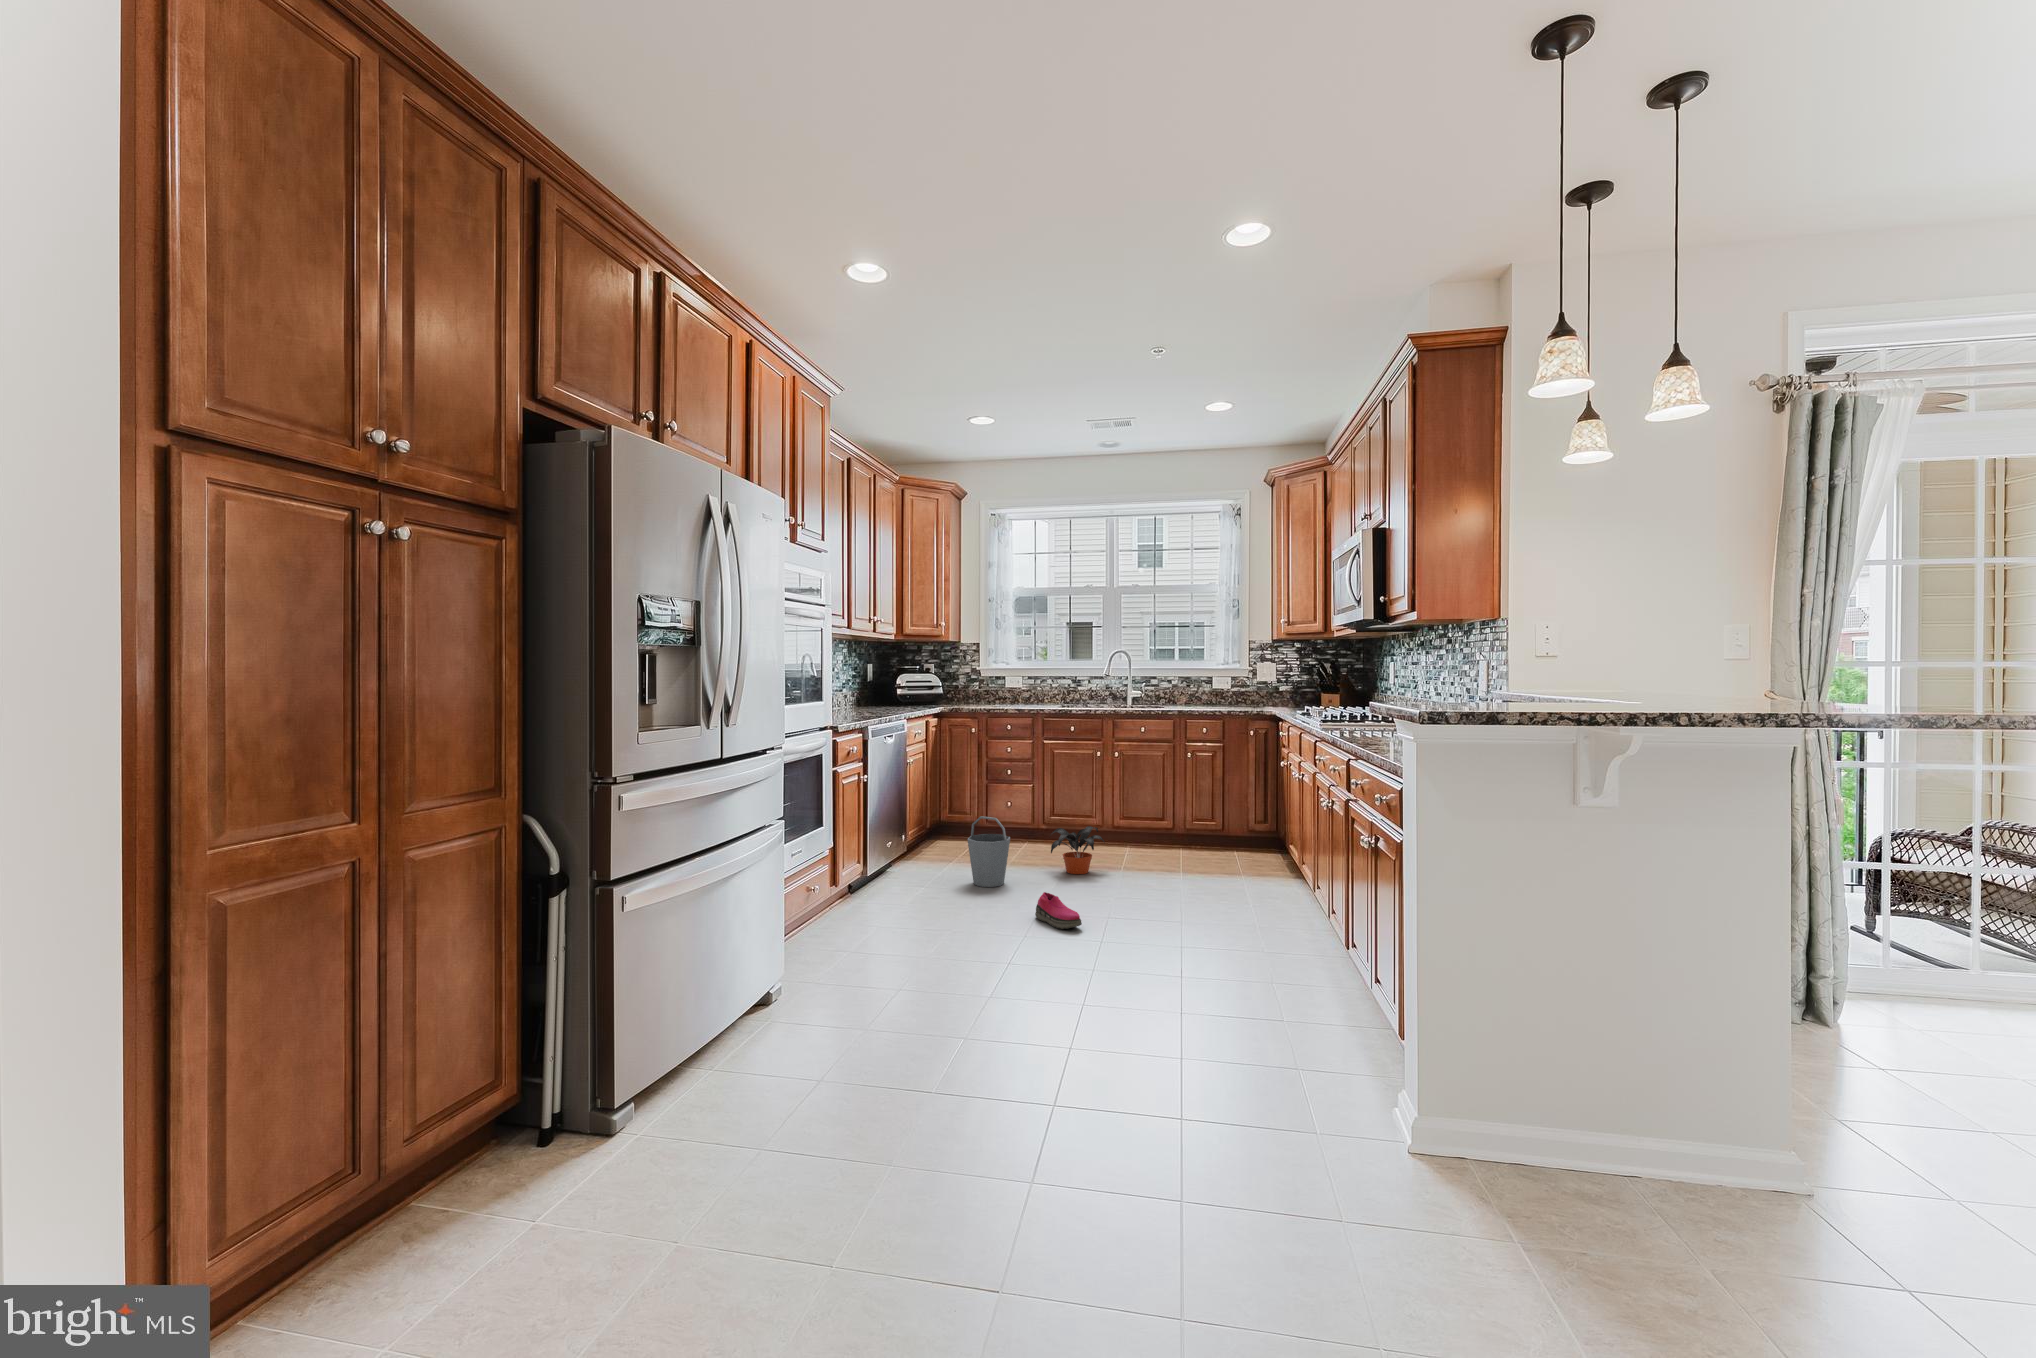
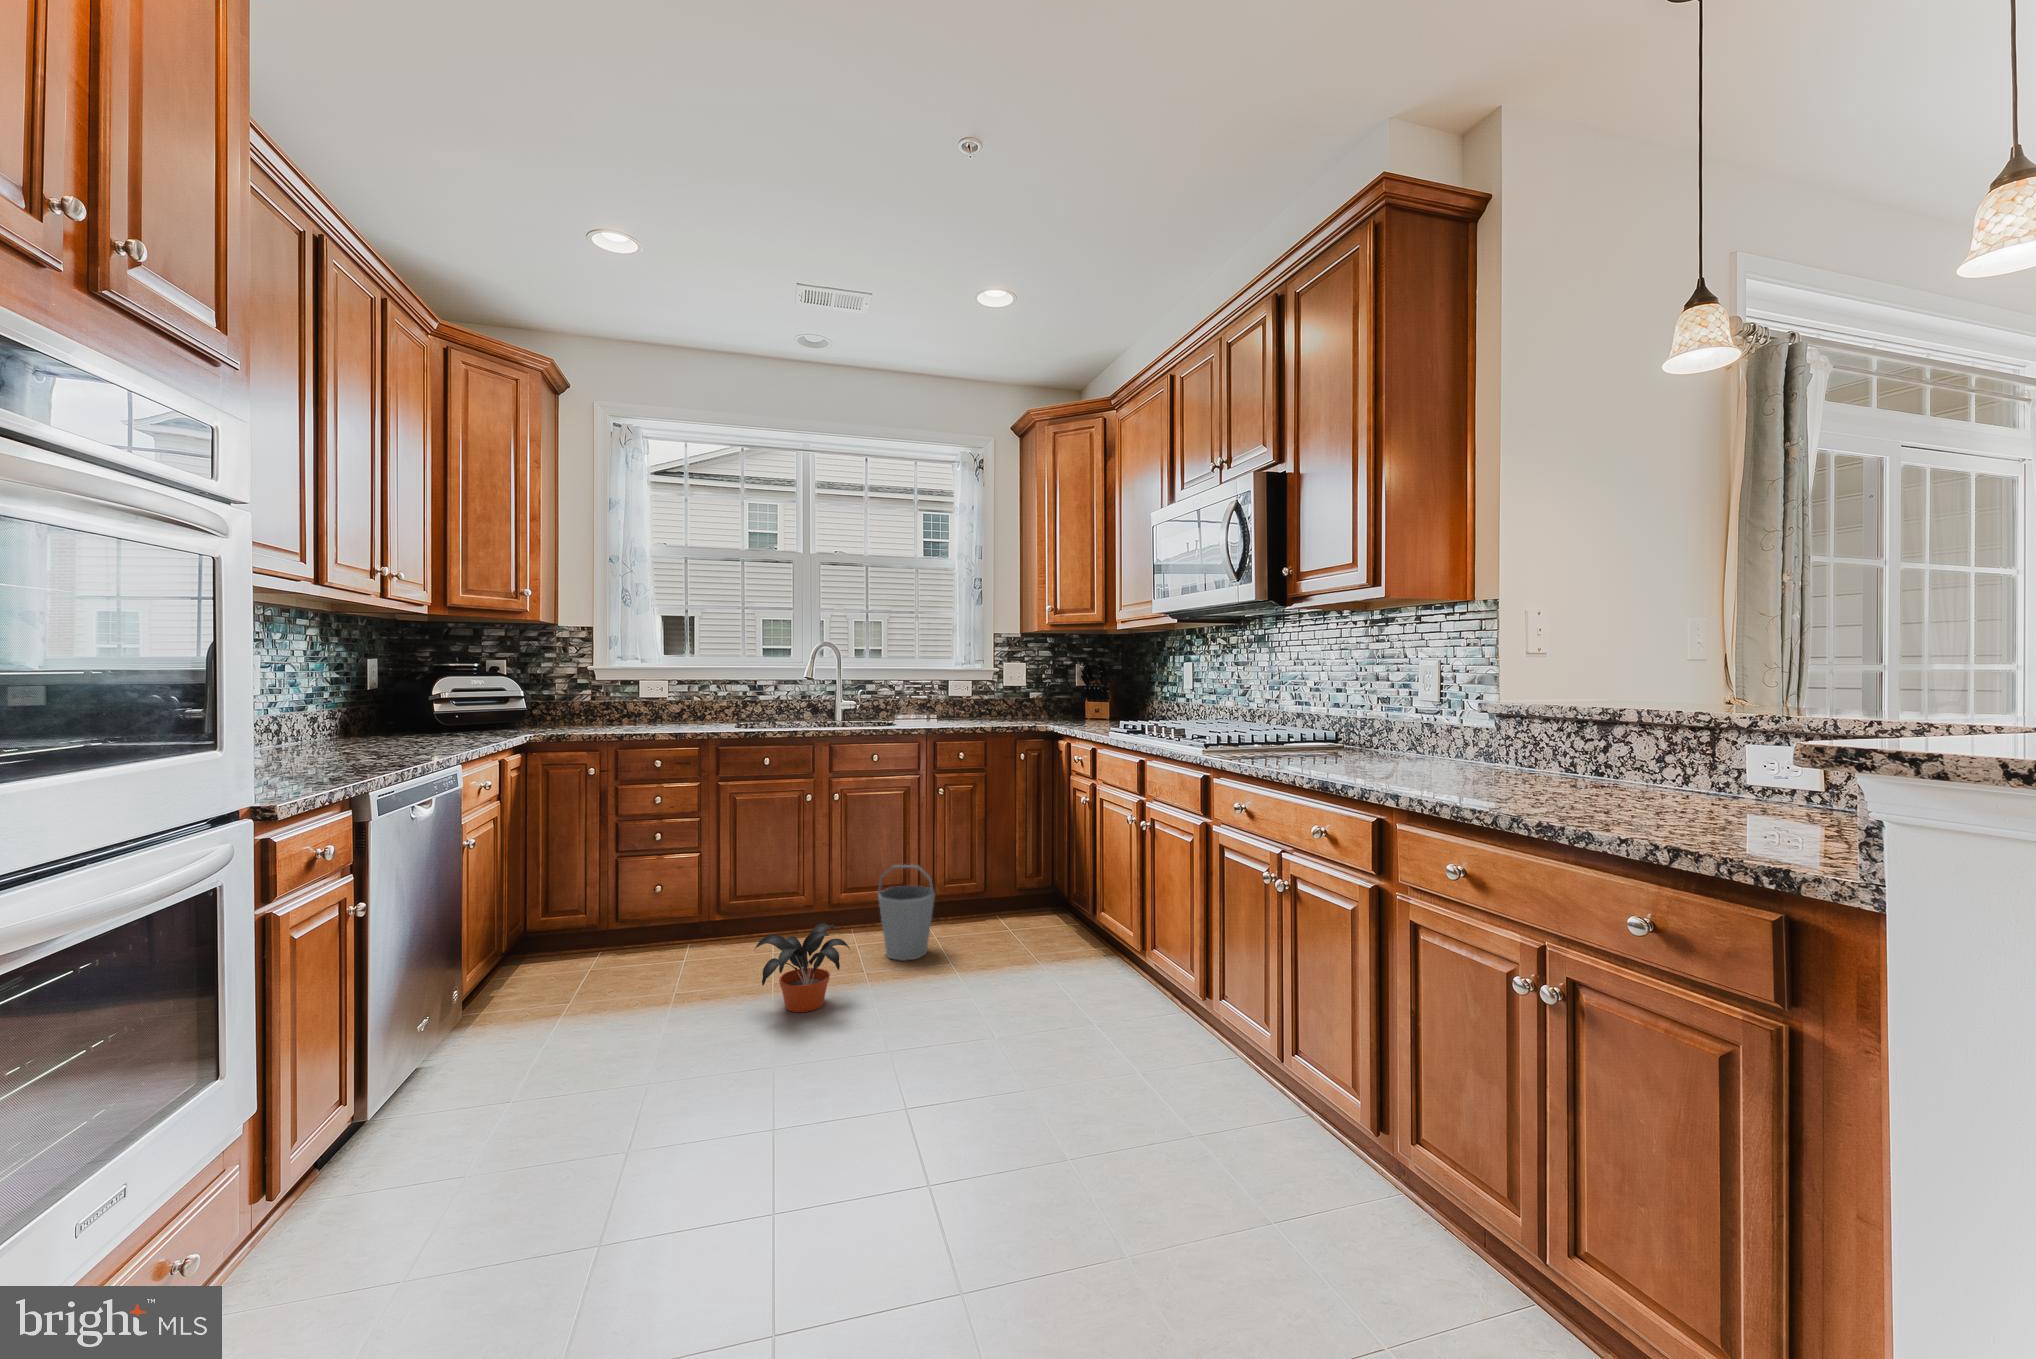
bucket: present [967,816,1010,887] -> present [878,865,935,961]
shoe: present [1035,892,1082,929] -> none [782,1110,892,1195]

